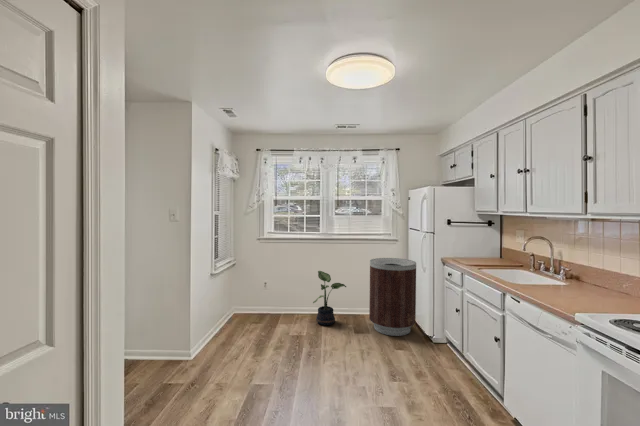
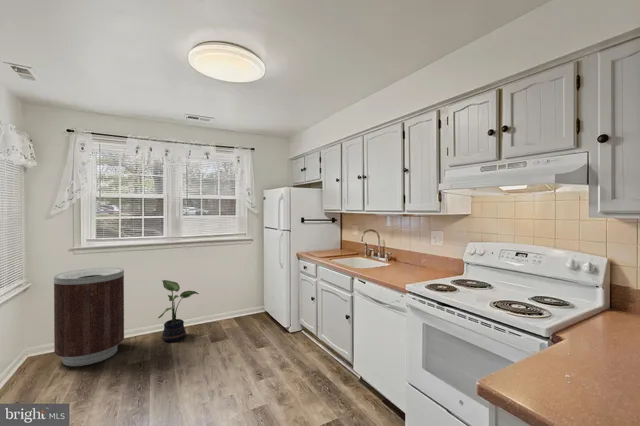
trash can: present [369,258,416,336] -> present [54,267,124,366]

